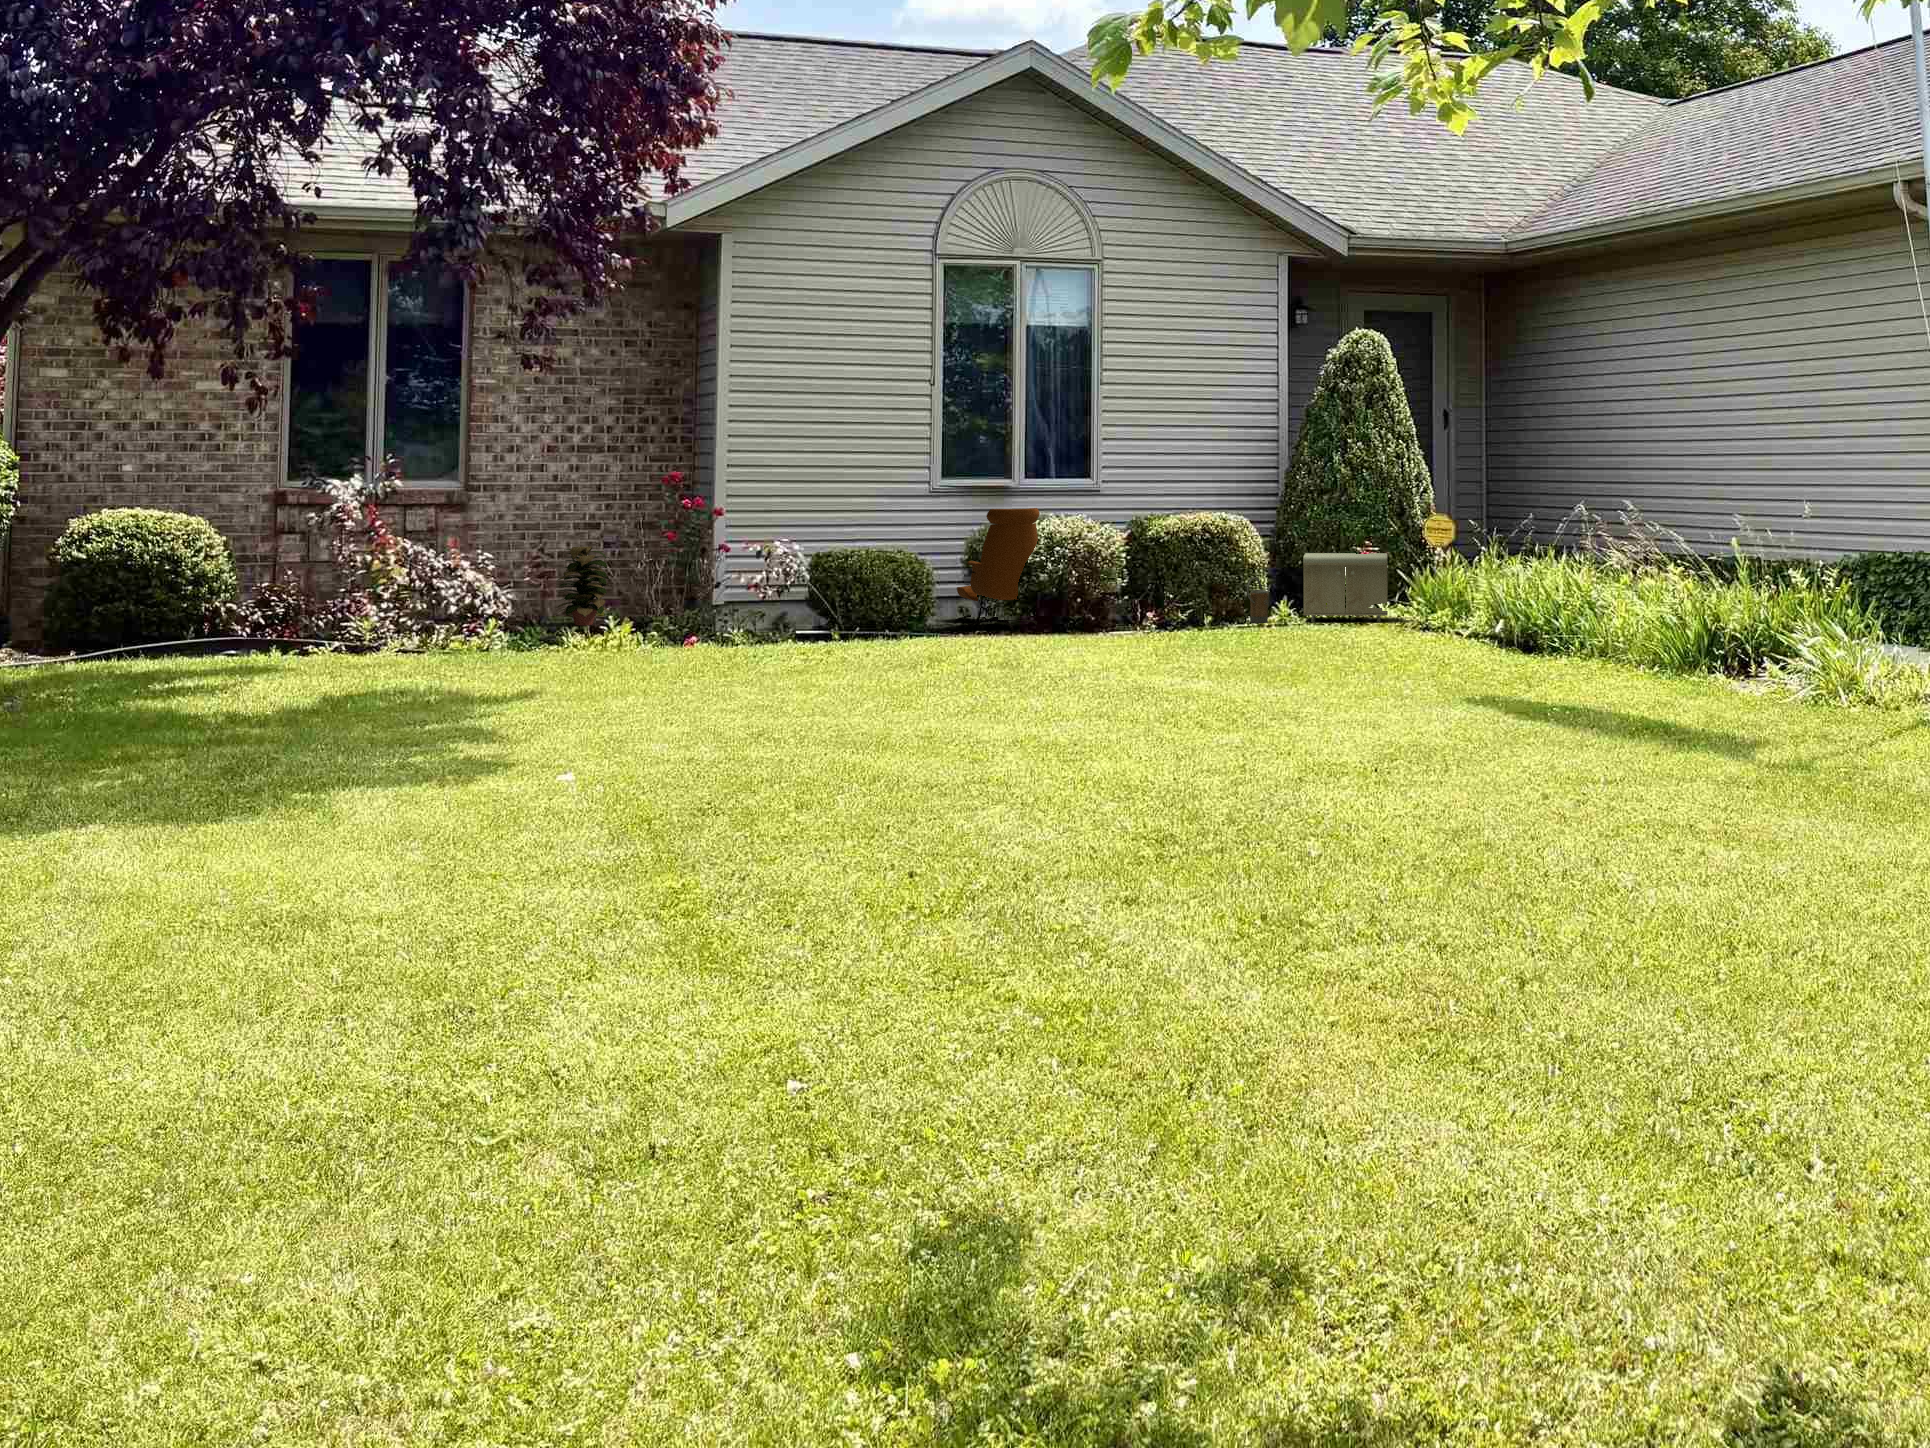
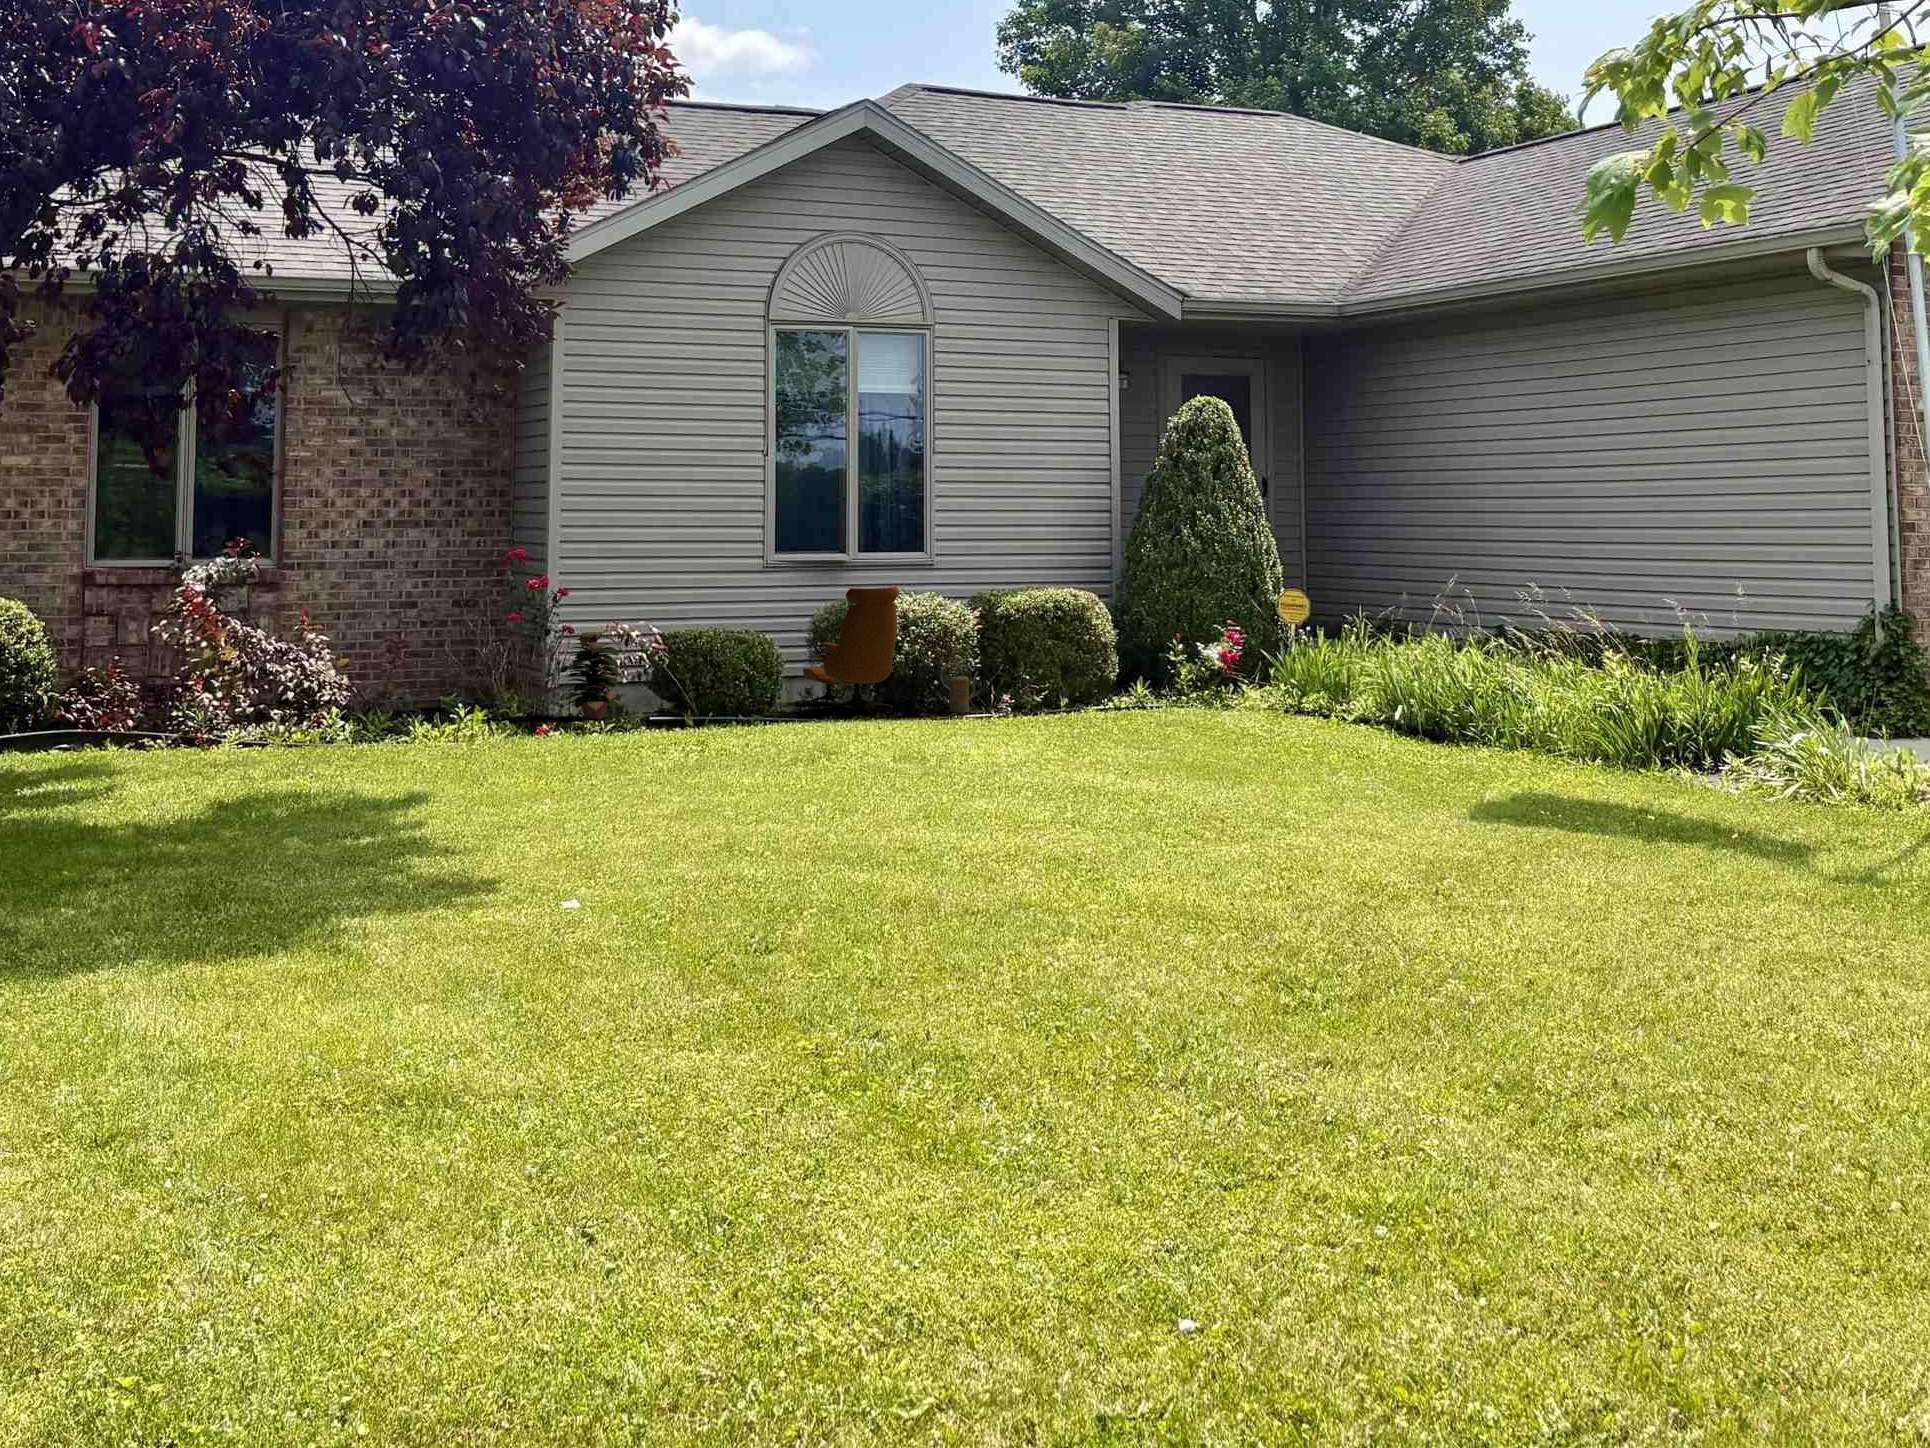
decorative plant: present [556,546,610,625] -> present [563,632,623,719]
storage bench: present [1303,553,1388,622] -> none [1164,631,1256,704]
watering can: present [1247,577,1271,623] -> present [940,663,978,713]

